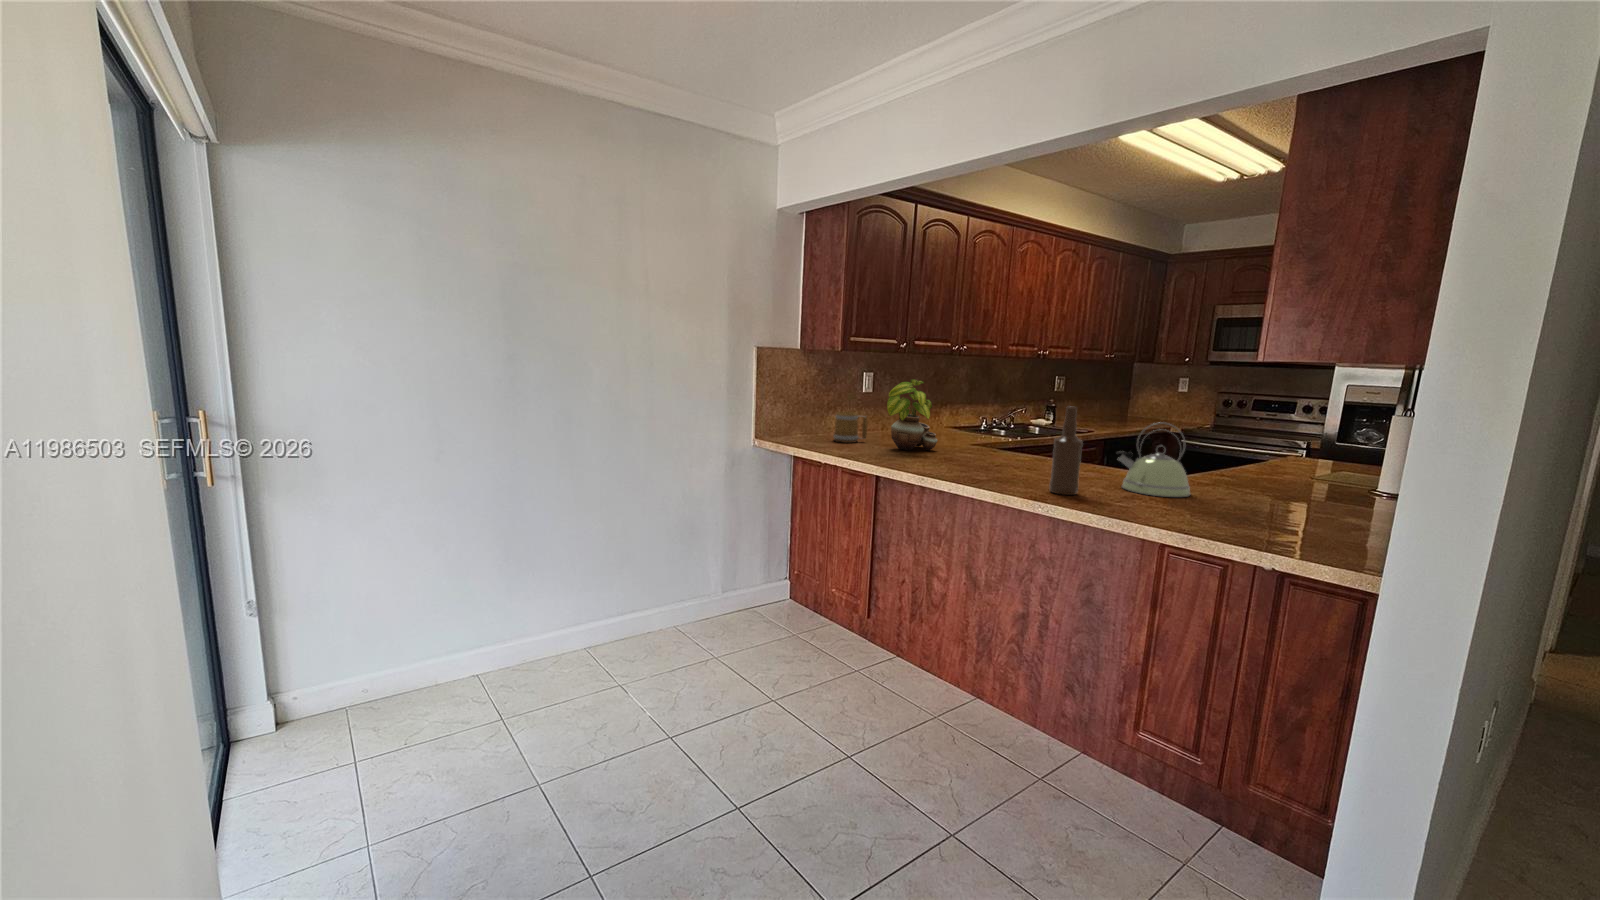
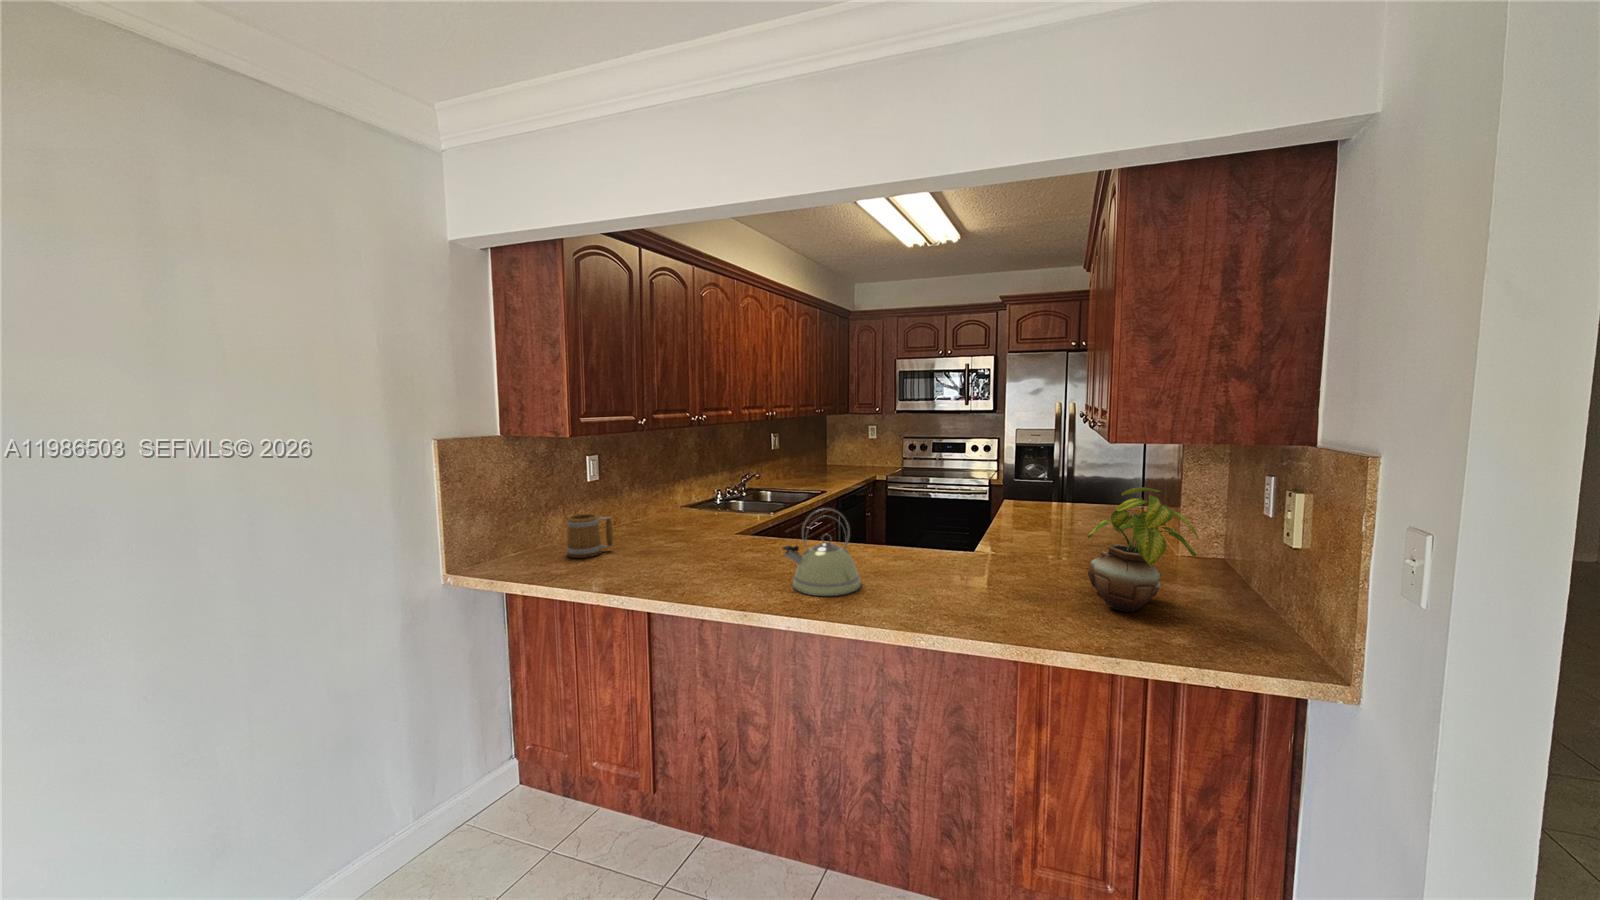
potted plant: present [887,379,937,450] -> present [1088,487,1198,612]
bottle: present [1049,407,1083,495] -> none [900,502,933,610]
kettle: present [1117,422,1190,497] -> present [783,508,861,596]

